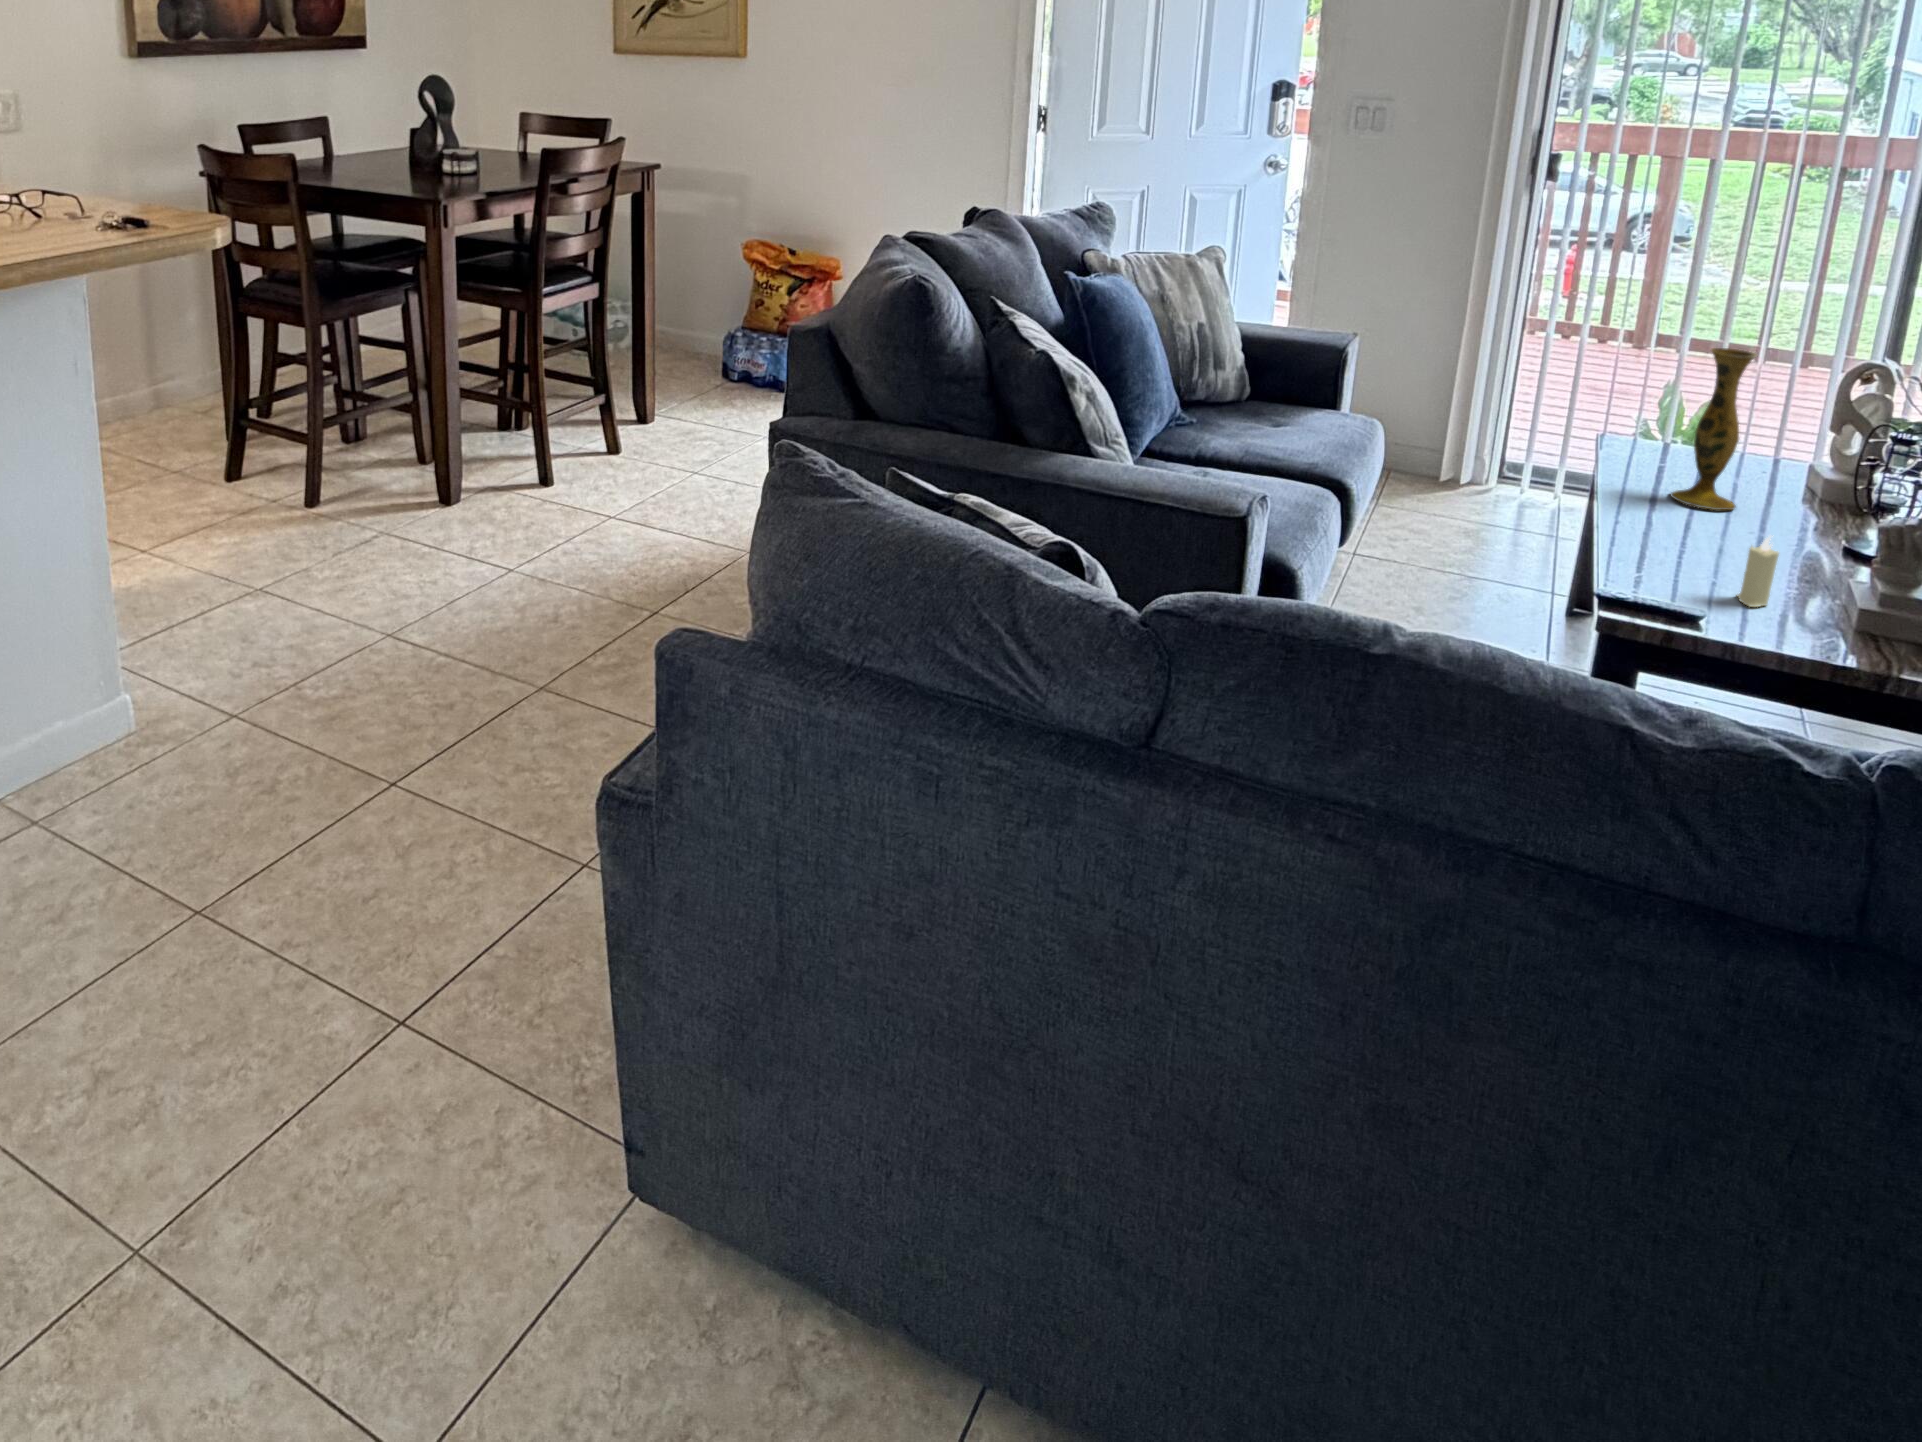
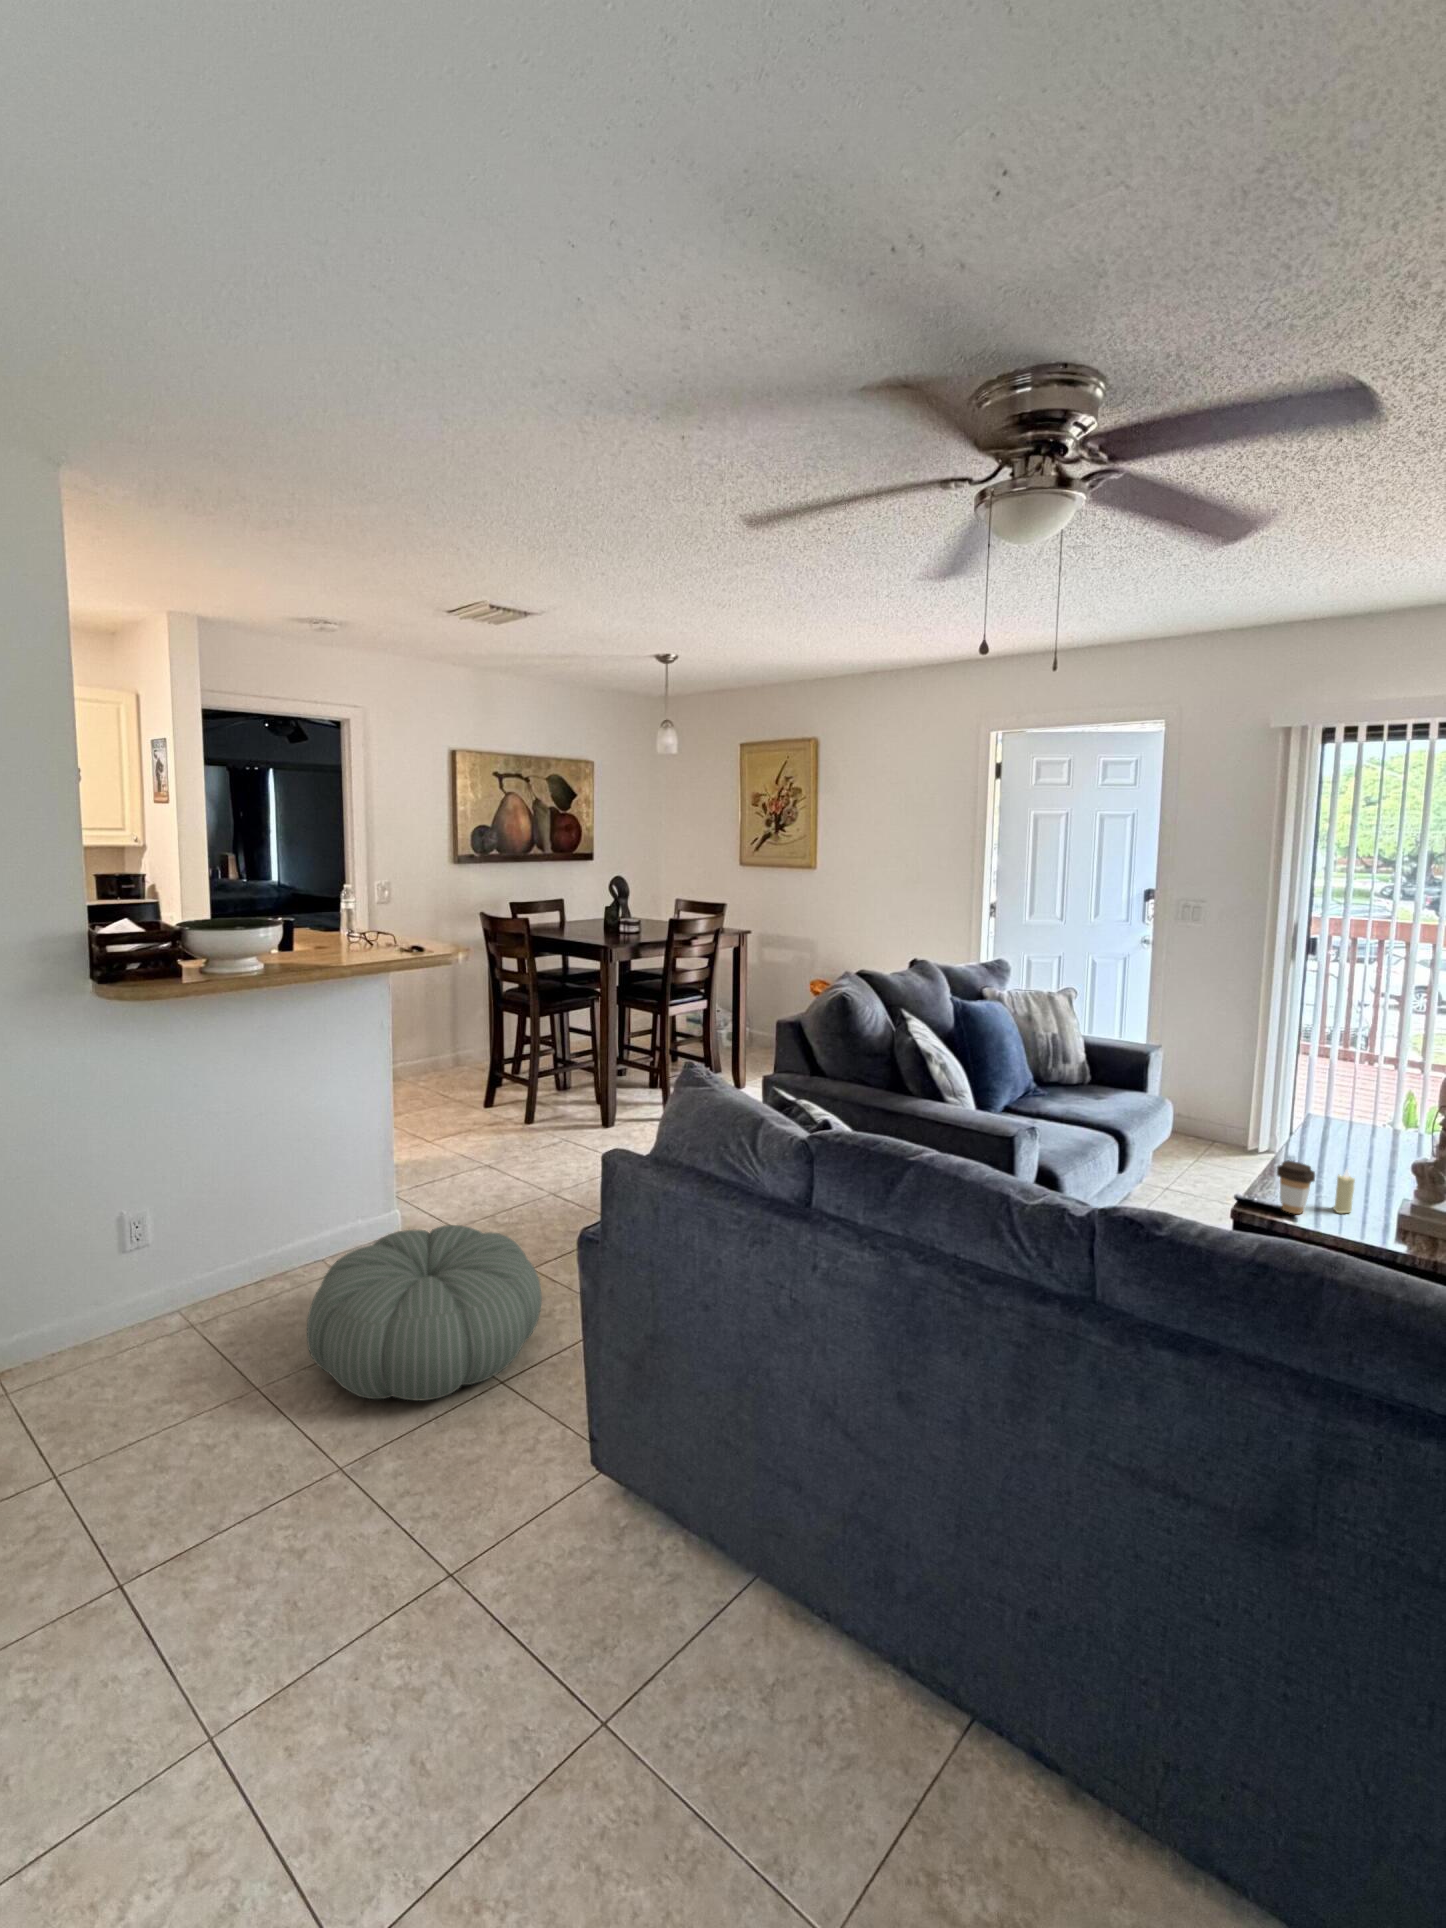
vase: present [1671,348,1757,510] -> none [1332,1056,1378,1161]
coffee cup: none [1659,529,1728,614] -> present [1277,1161,1315,1214]
pouf: none [19,732,453,1091] -> present [307,1225,542,1401]

